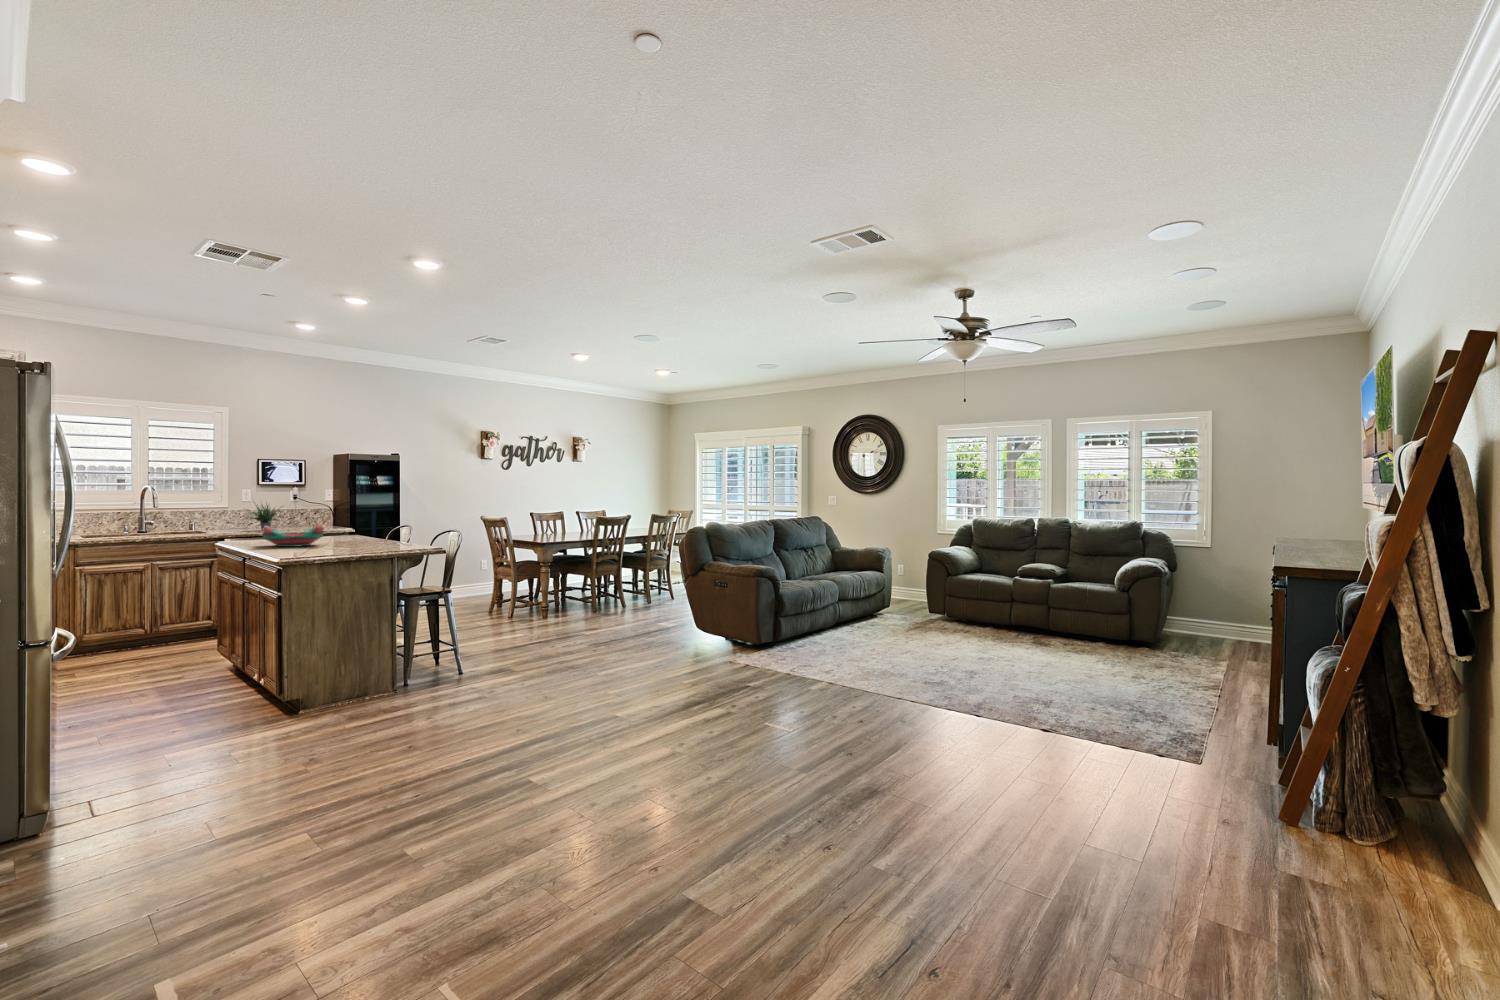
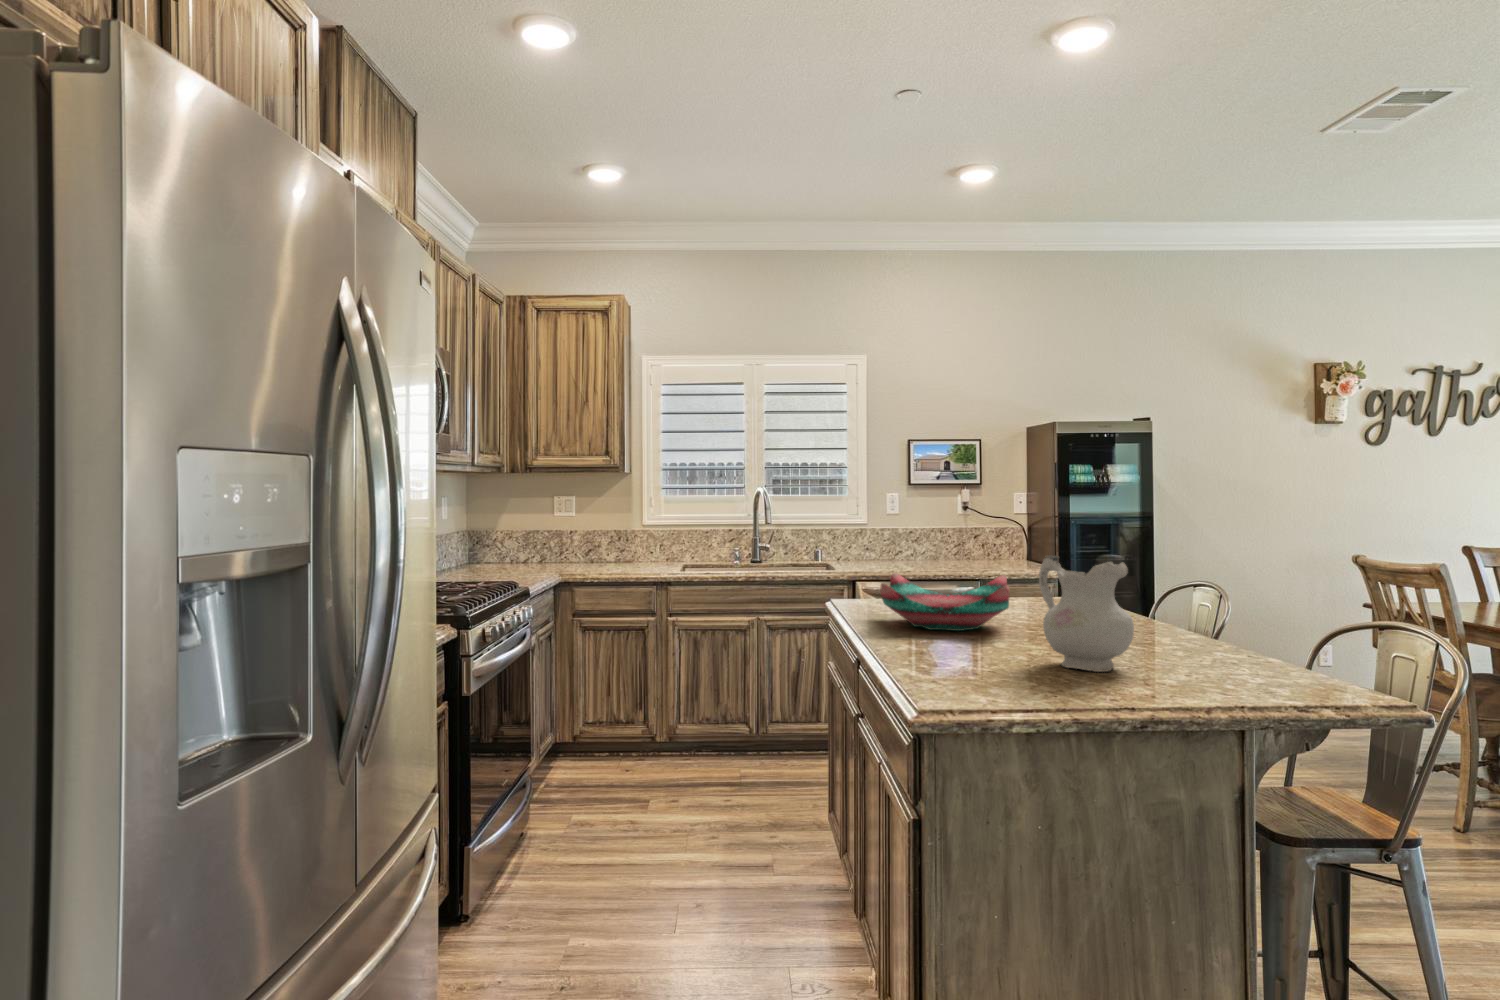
potted plant: present [246,504,283,530] -> none [891,506,955,566]
ceramic pitcher: none [336,513,370,550] -> present [1039,555,1134,672]

